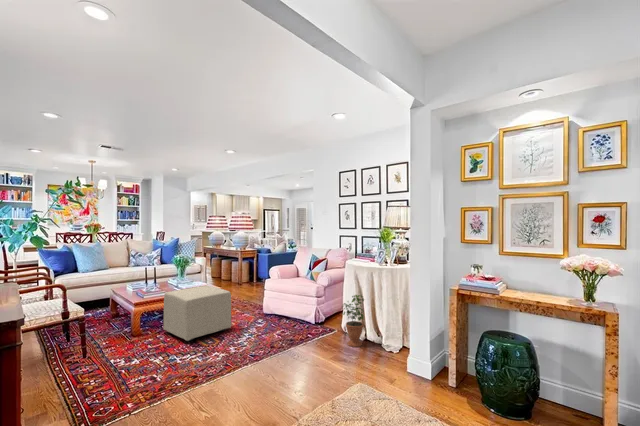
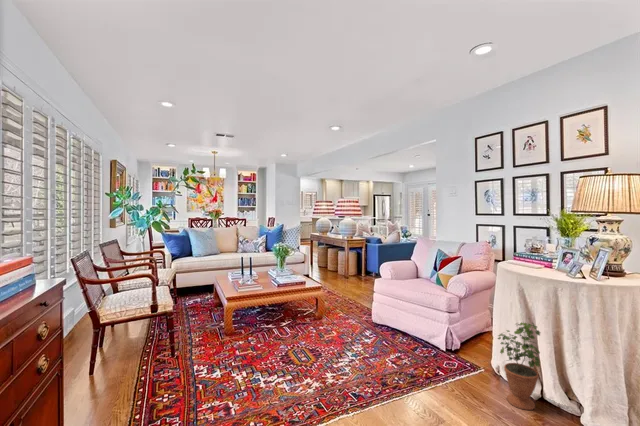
ottoman: present [163,286,231,341] -> none [255,283,331,354]

